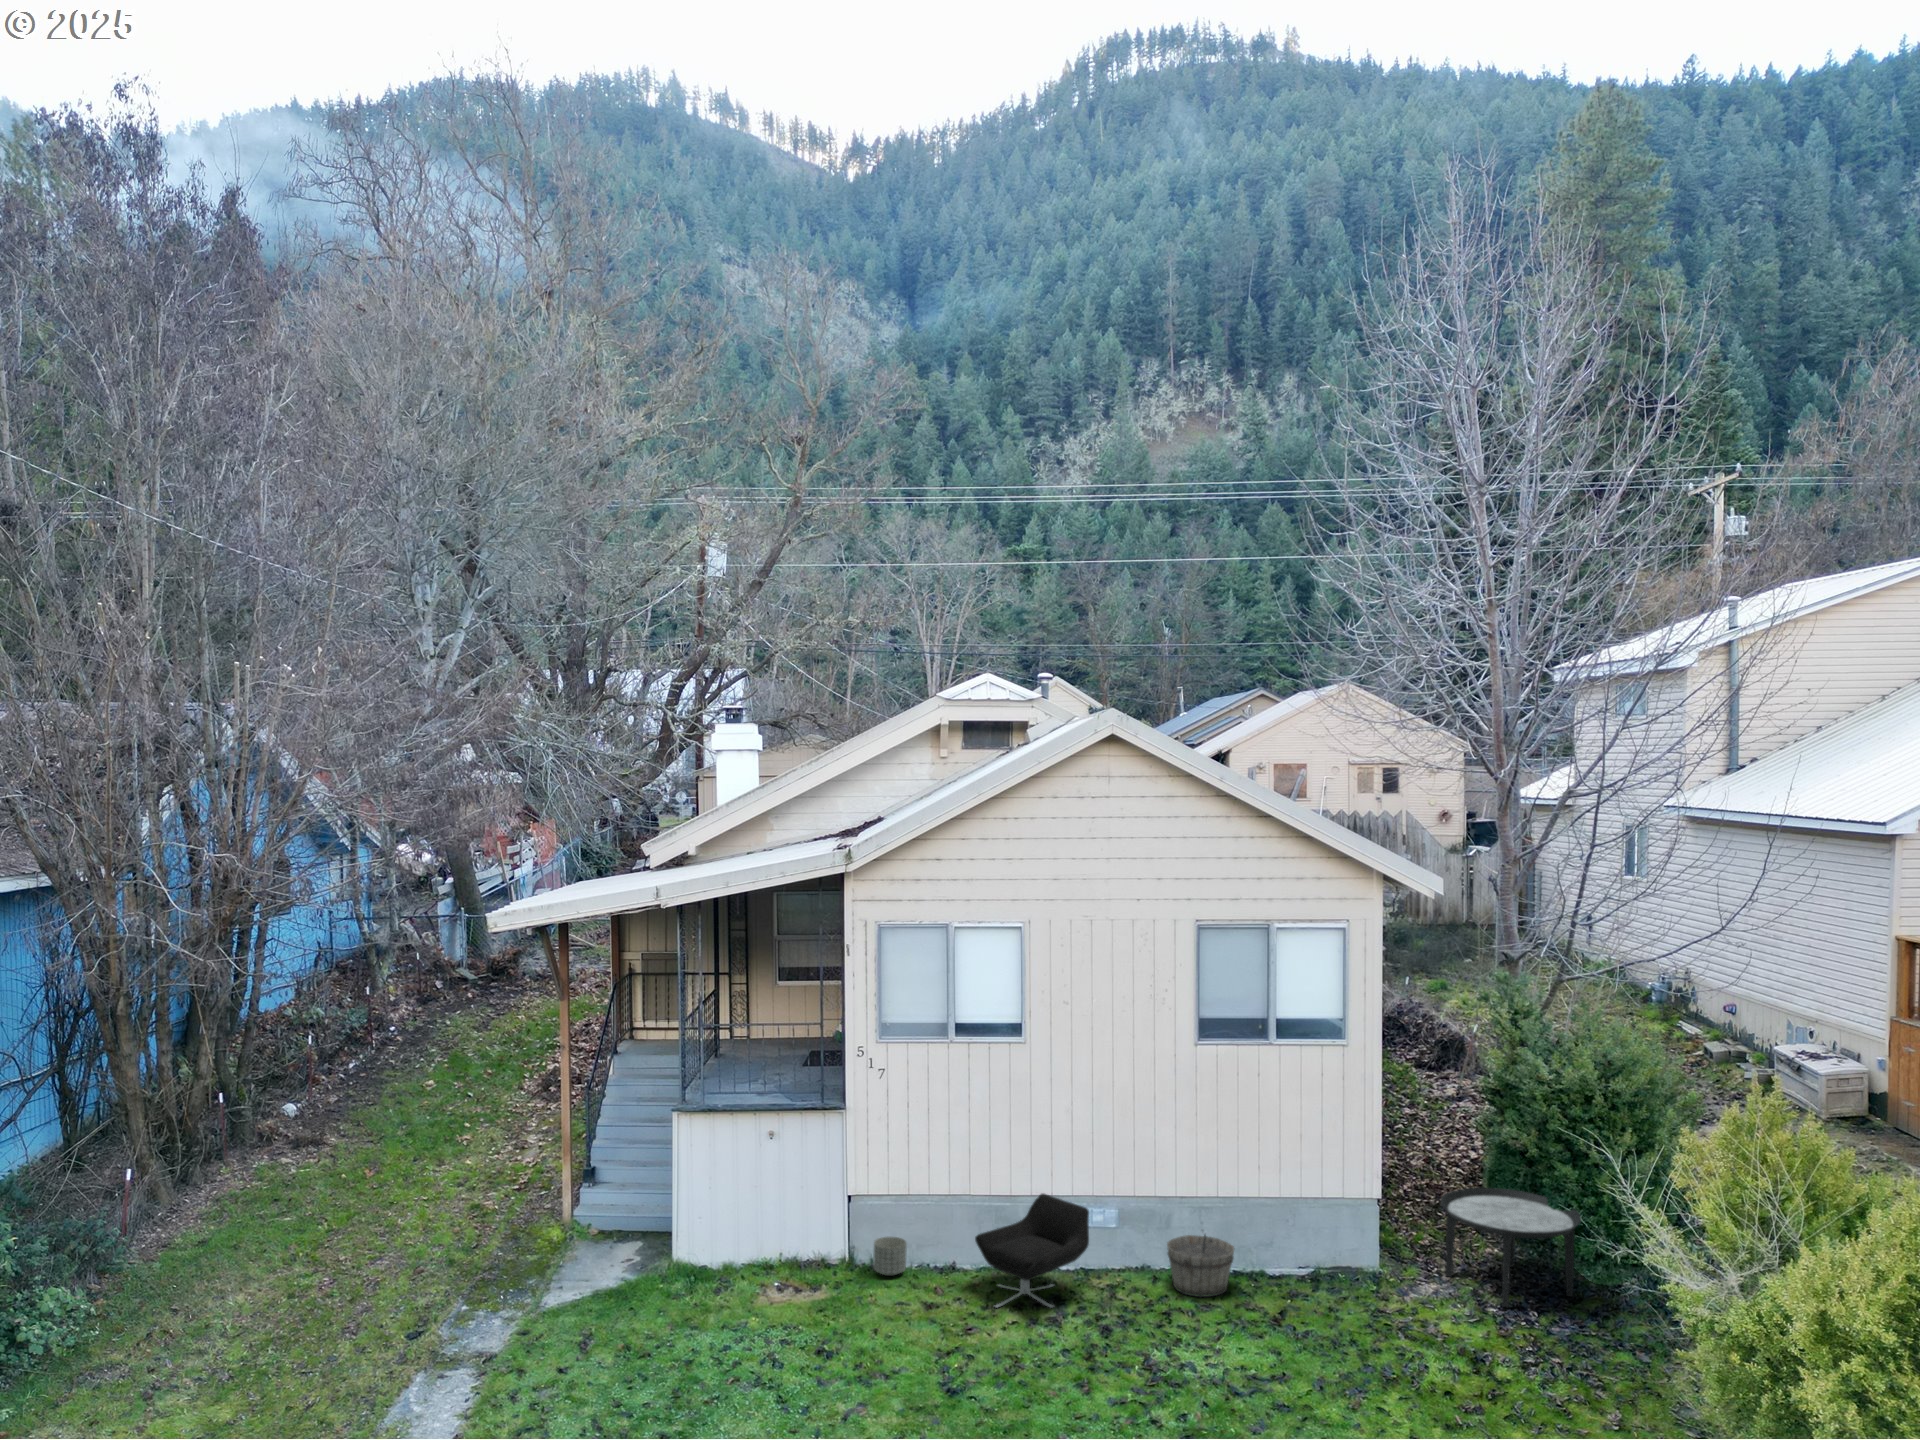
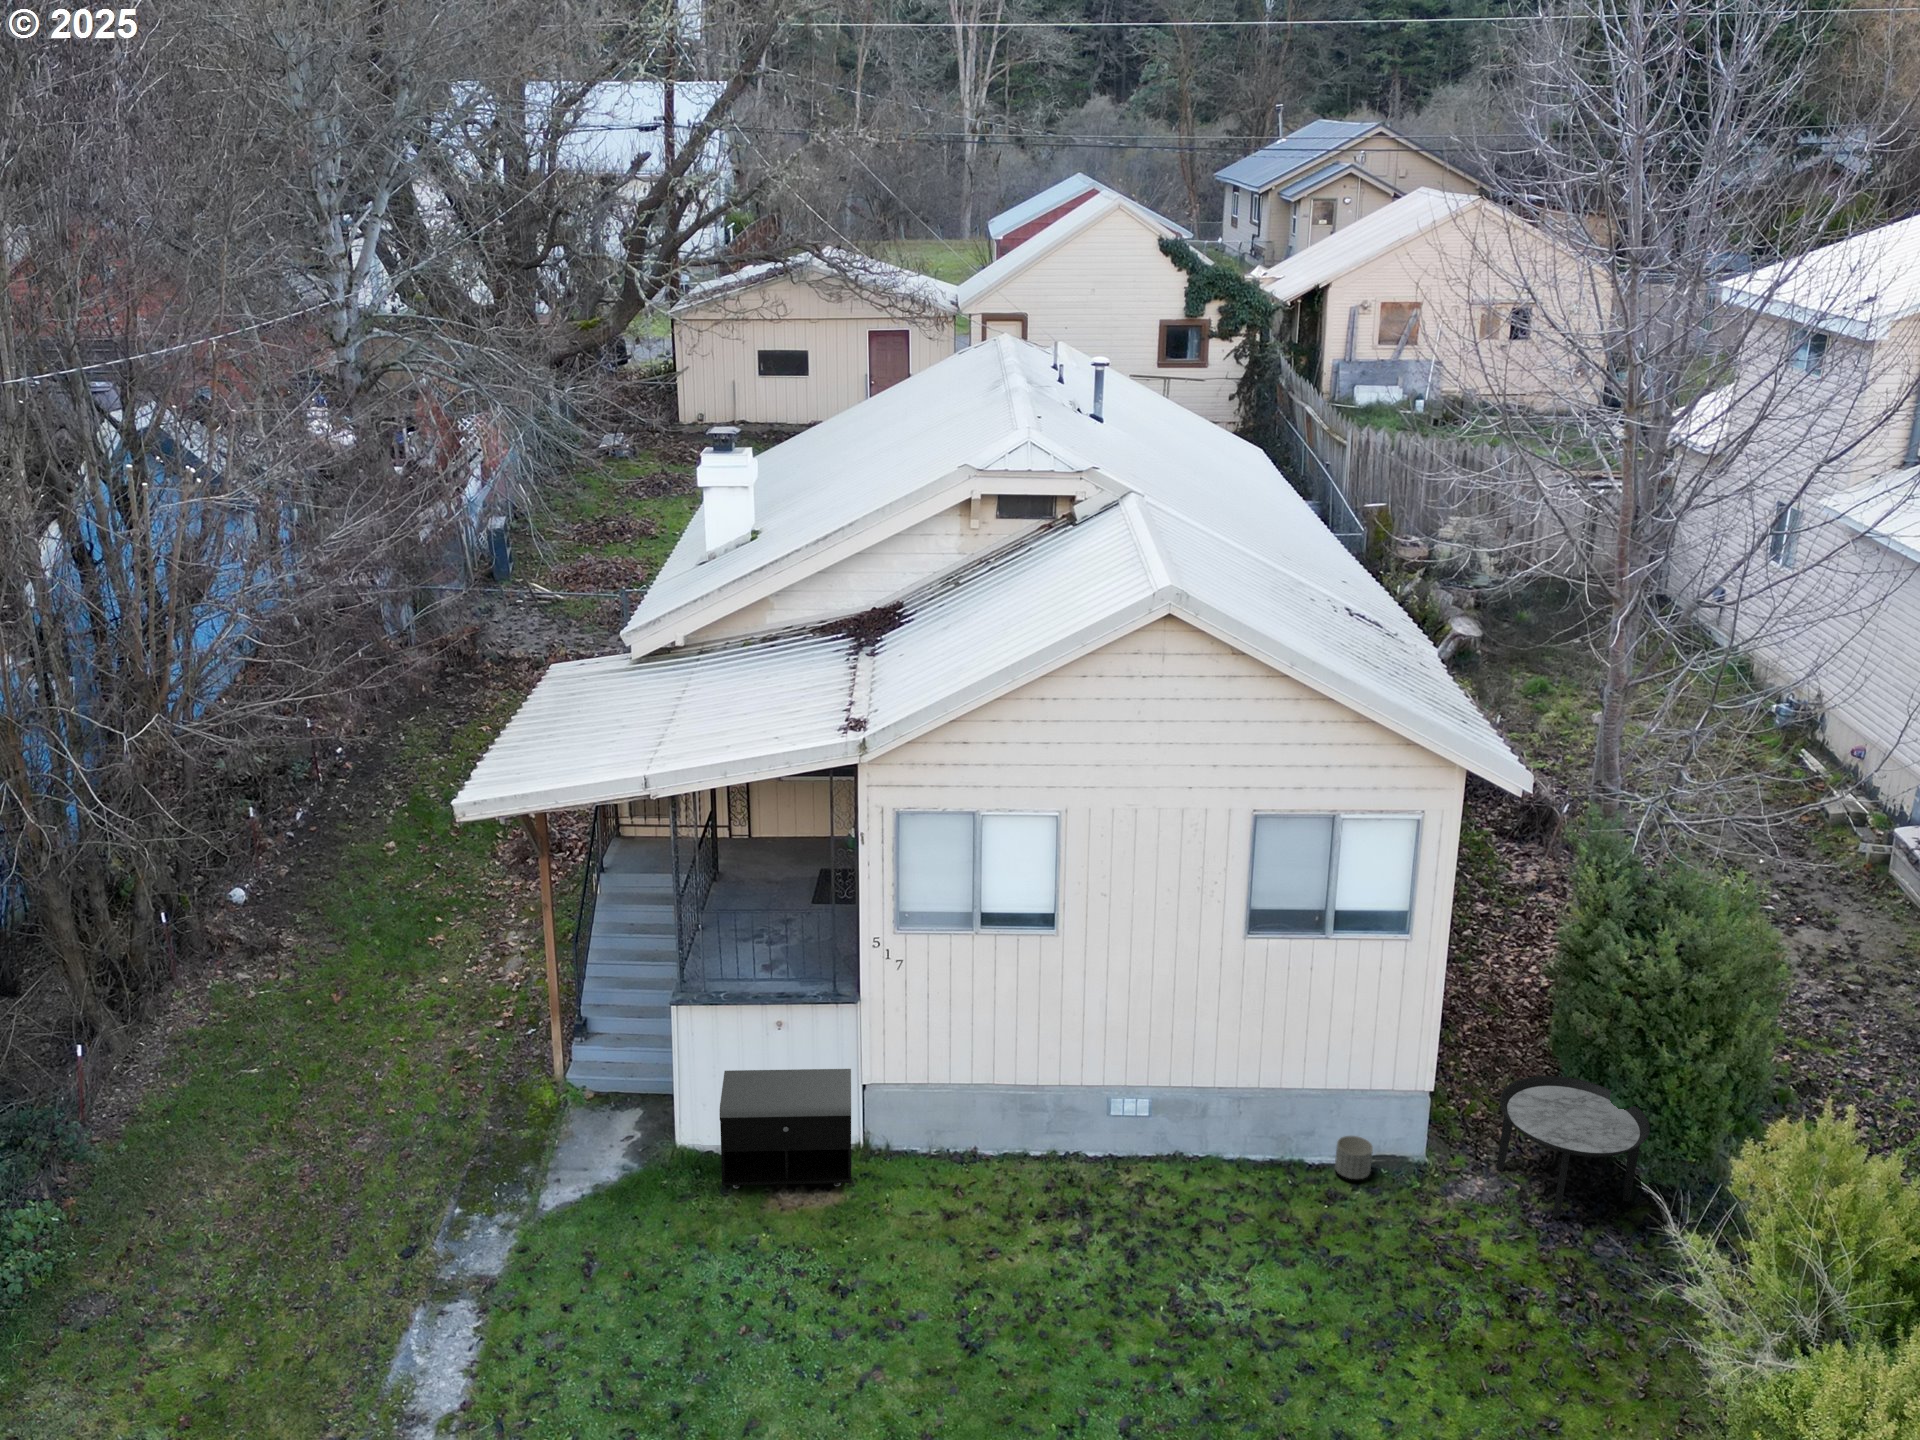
storage bench: none [716,1178,840,1290] -> present [720,1069,851,1189]
lounge chair: present [975,1194,1089,1307] -> none [996,1088,1119,1217]
wooden bucket: present [1167,1235,1234,1297] -> none [1201,1129,1273,1201]
planter: present [873,1237,907,1276] -> present [1335,1136,1373,1179]

